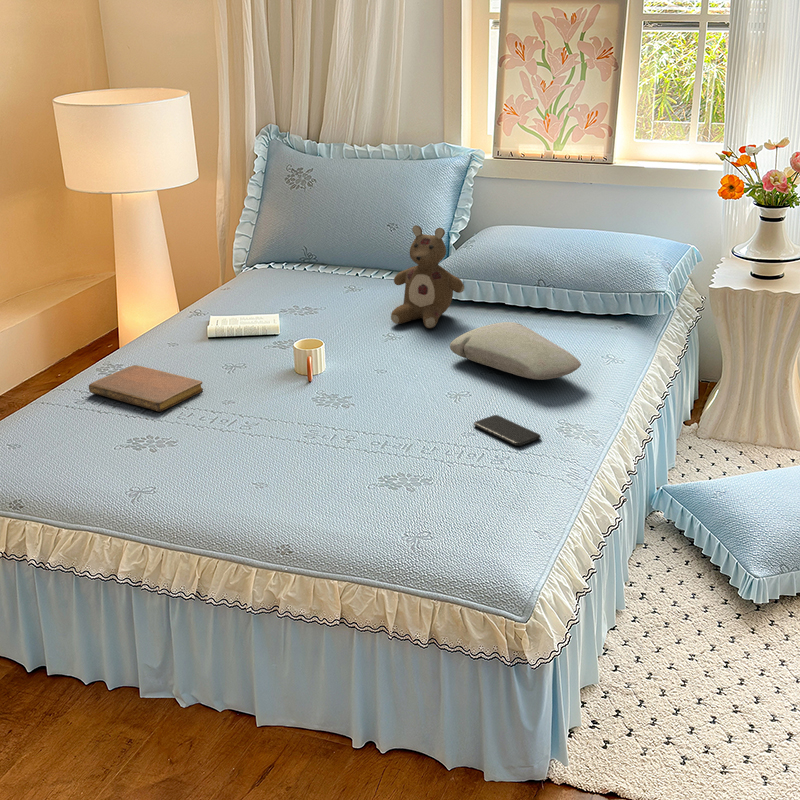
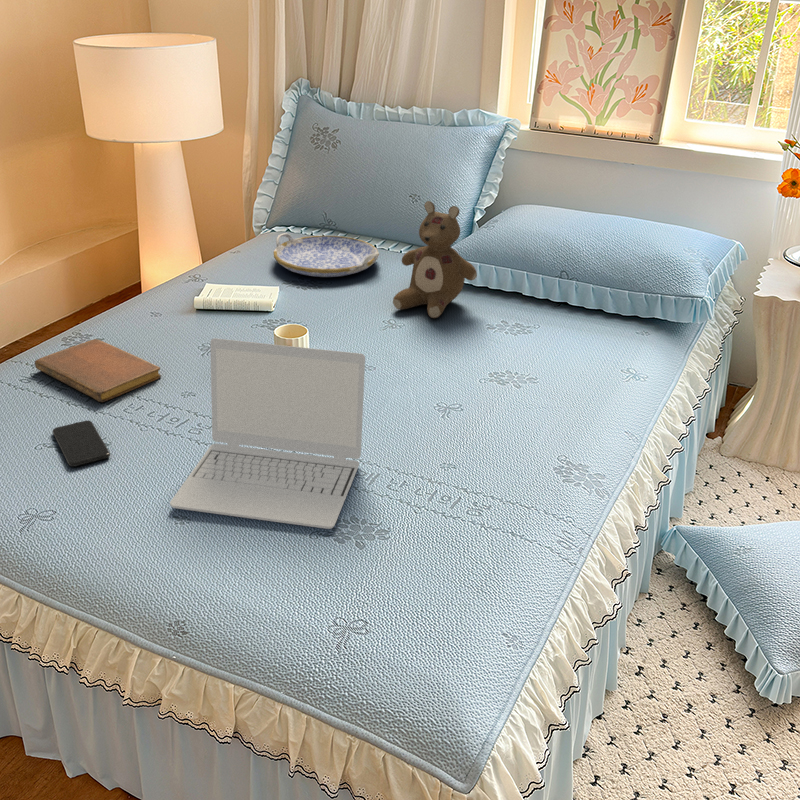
serving tray: none [268,267,368,303] -> present [274,233,379,277]
pillow: present [450,322,581,380] -> none [448,323,596,402]
laptop: none [252,341,397,478] -> present [170,338,365,529]
smartphone: present [474,415,541,446] -> present [53,420,110,467]

